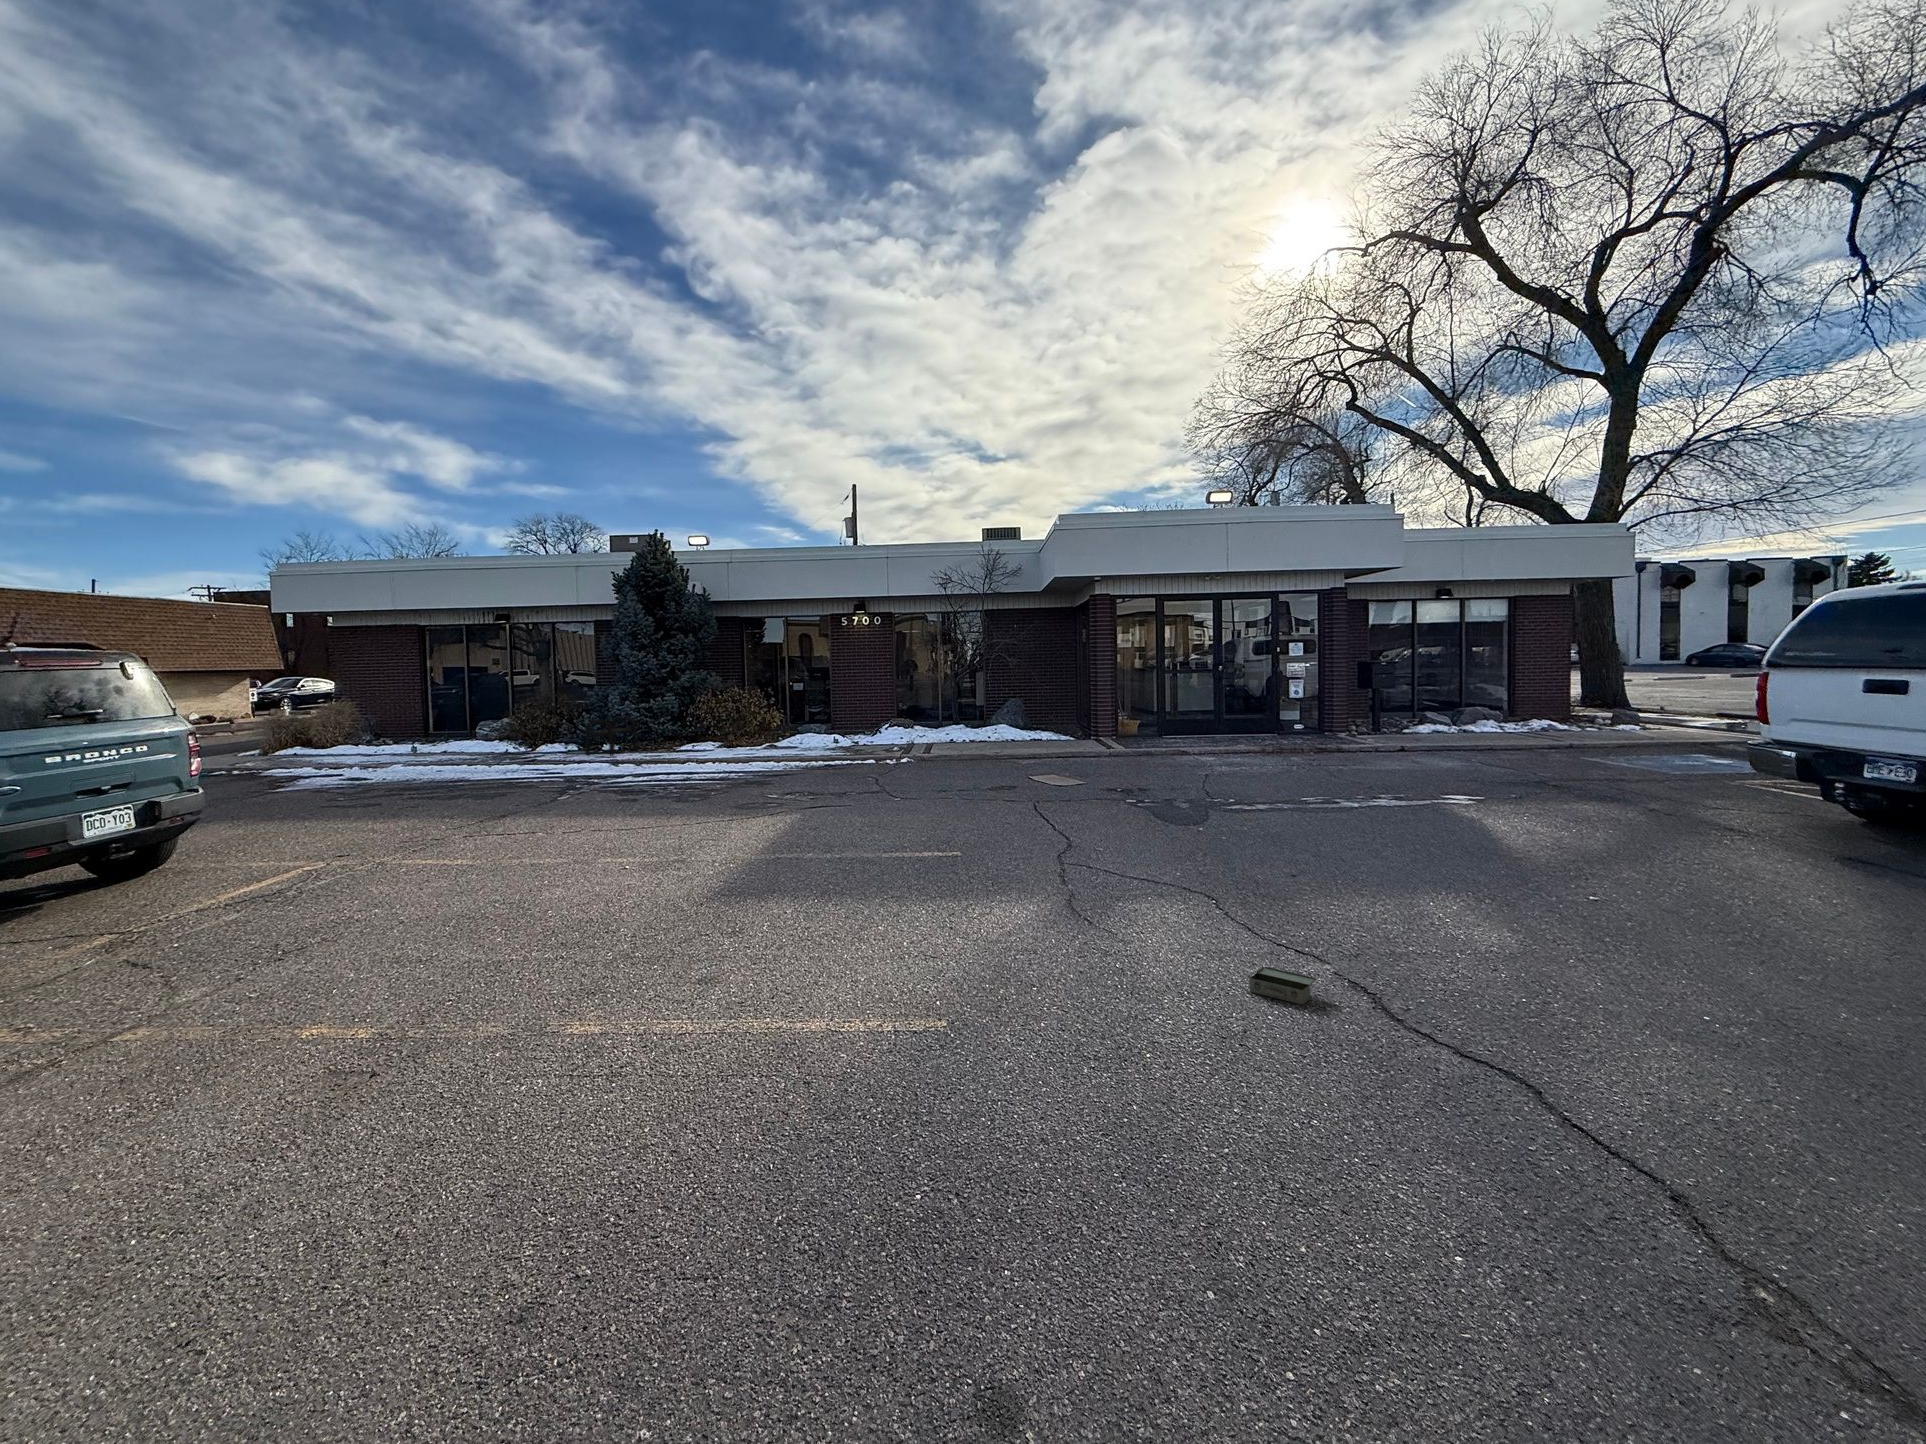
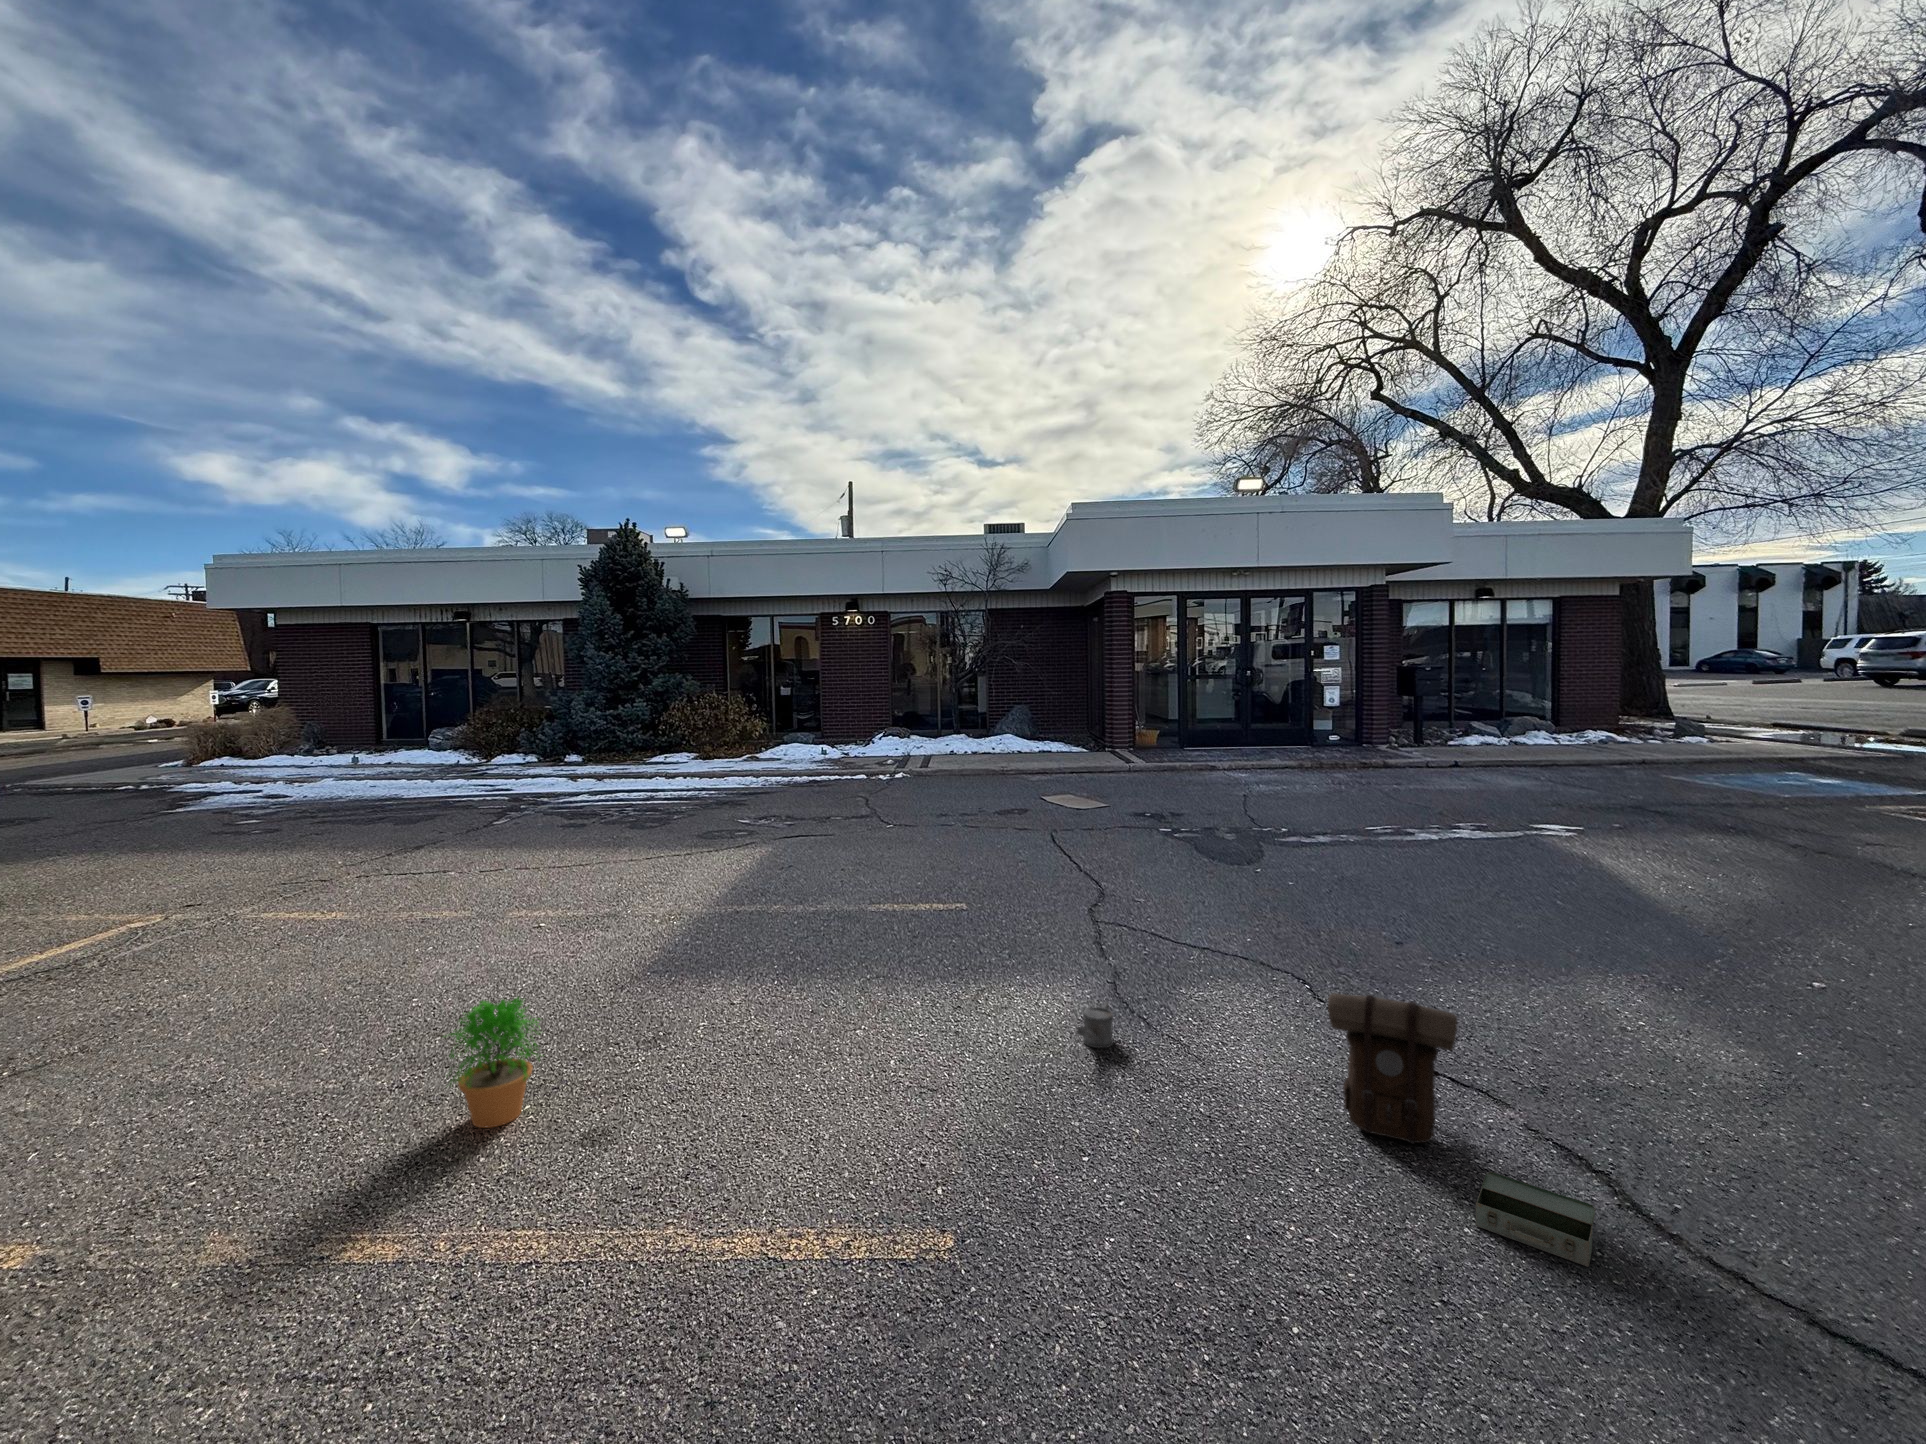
bench: present [585,717,638,755] -> none [544,724,605,768]
backpack: none [1182,873,1257,962] -> present [1328,993,1457,1144]
potted plant: none [624,878,690,959] -> present [446,997,540,1128]
watering can: none [1031,896,1057,923] -> present [1077,1003,1113,1048]

